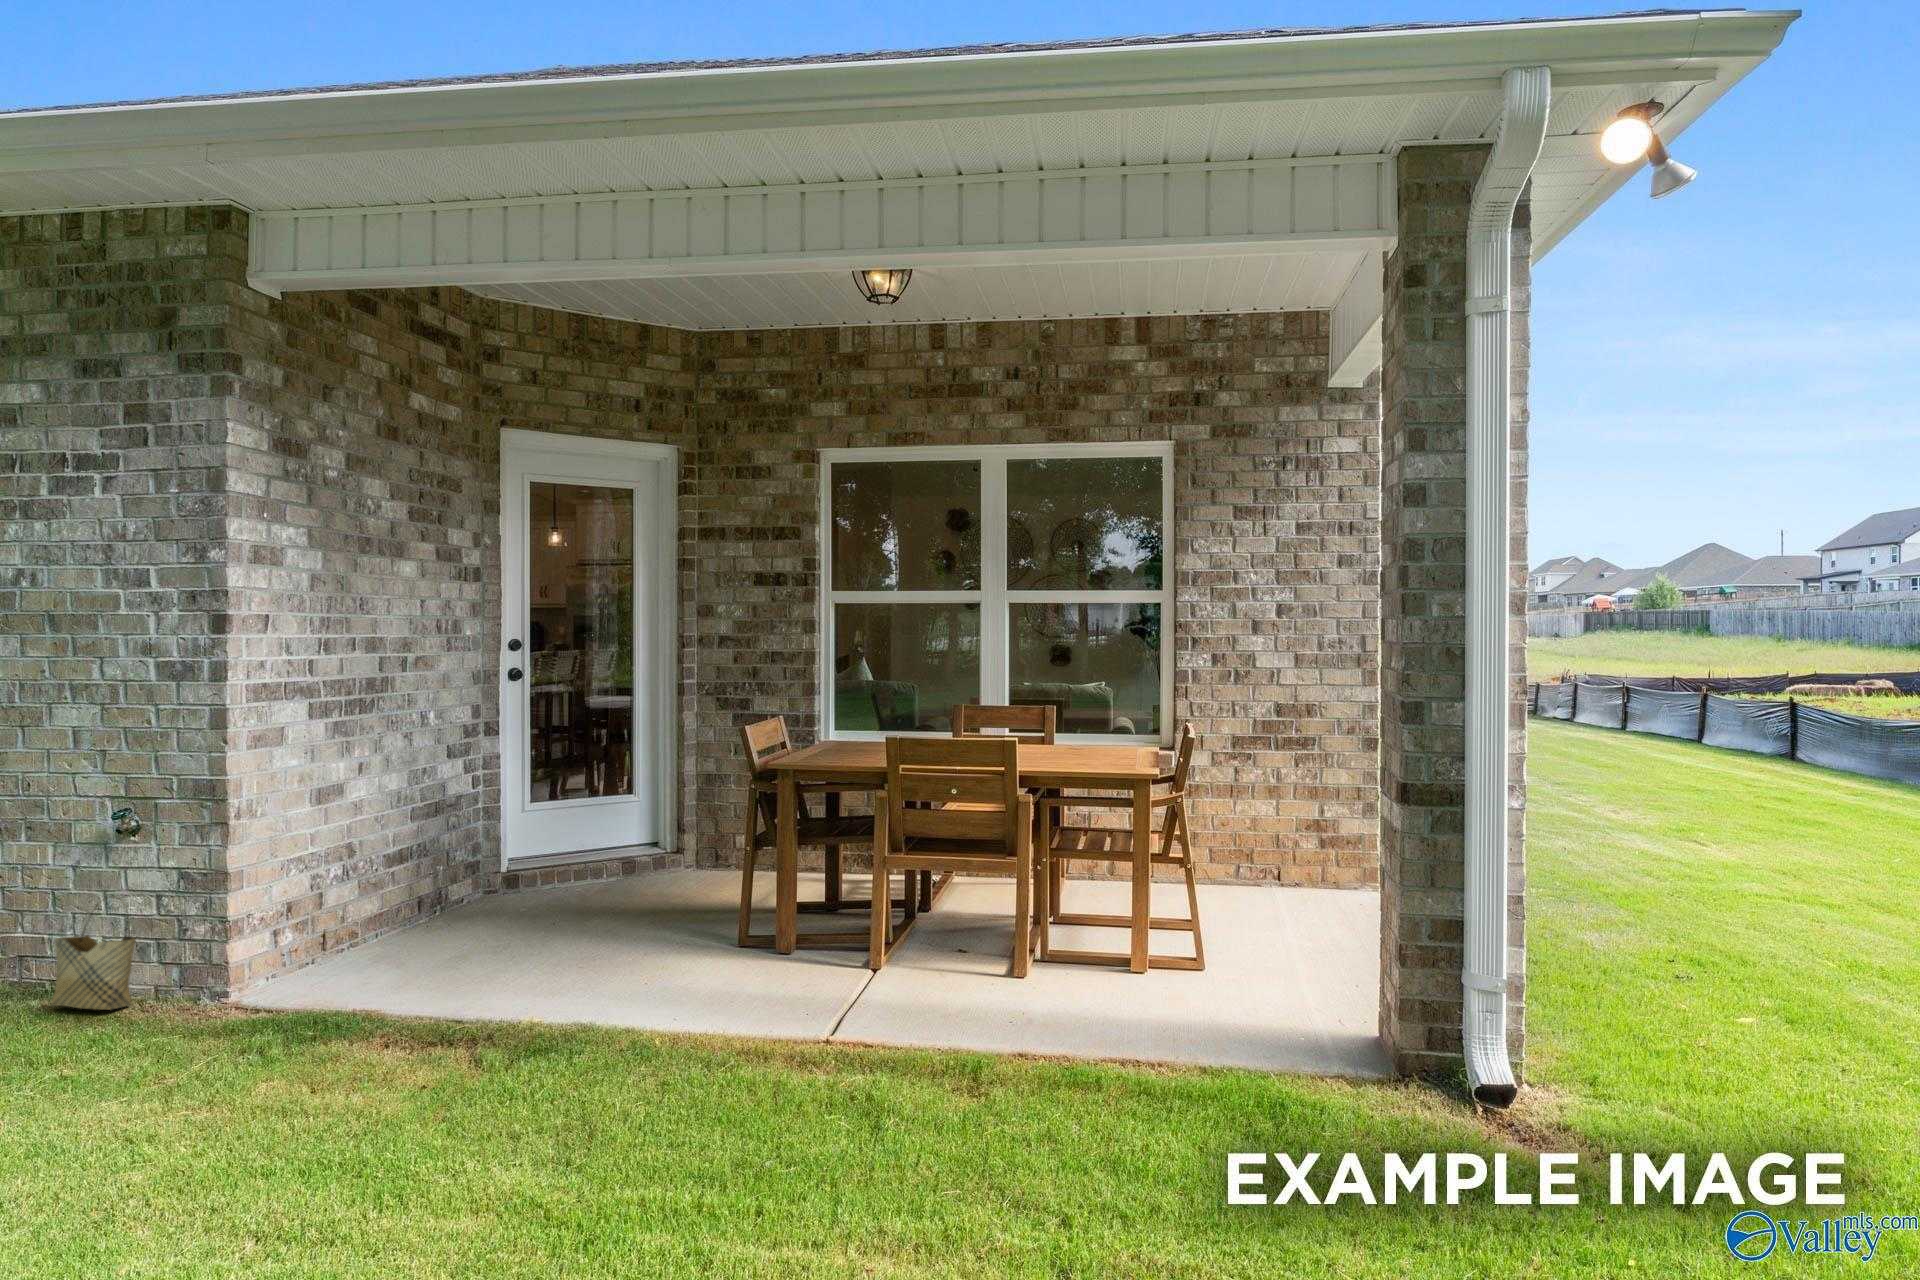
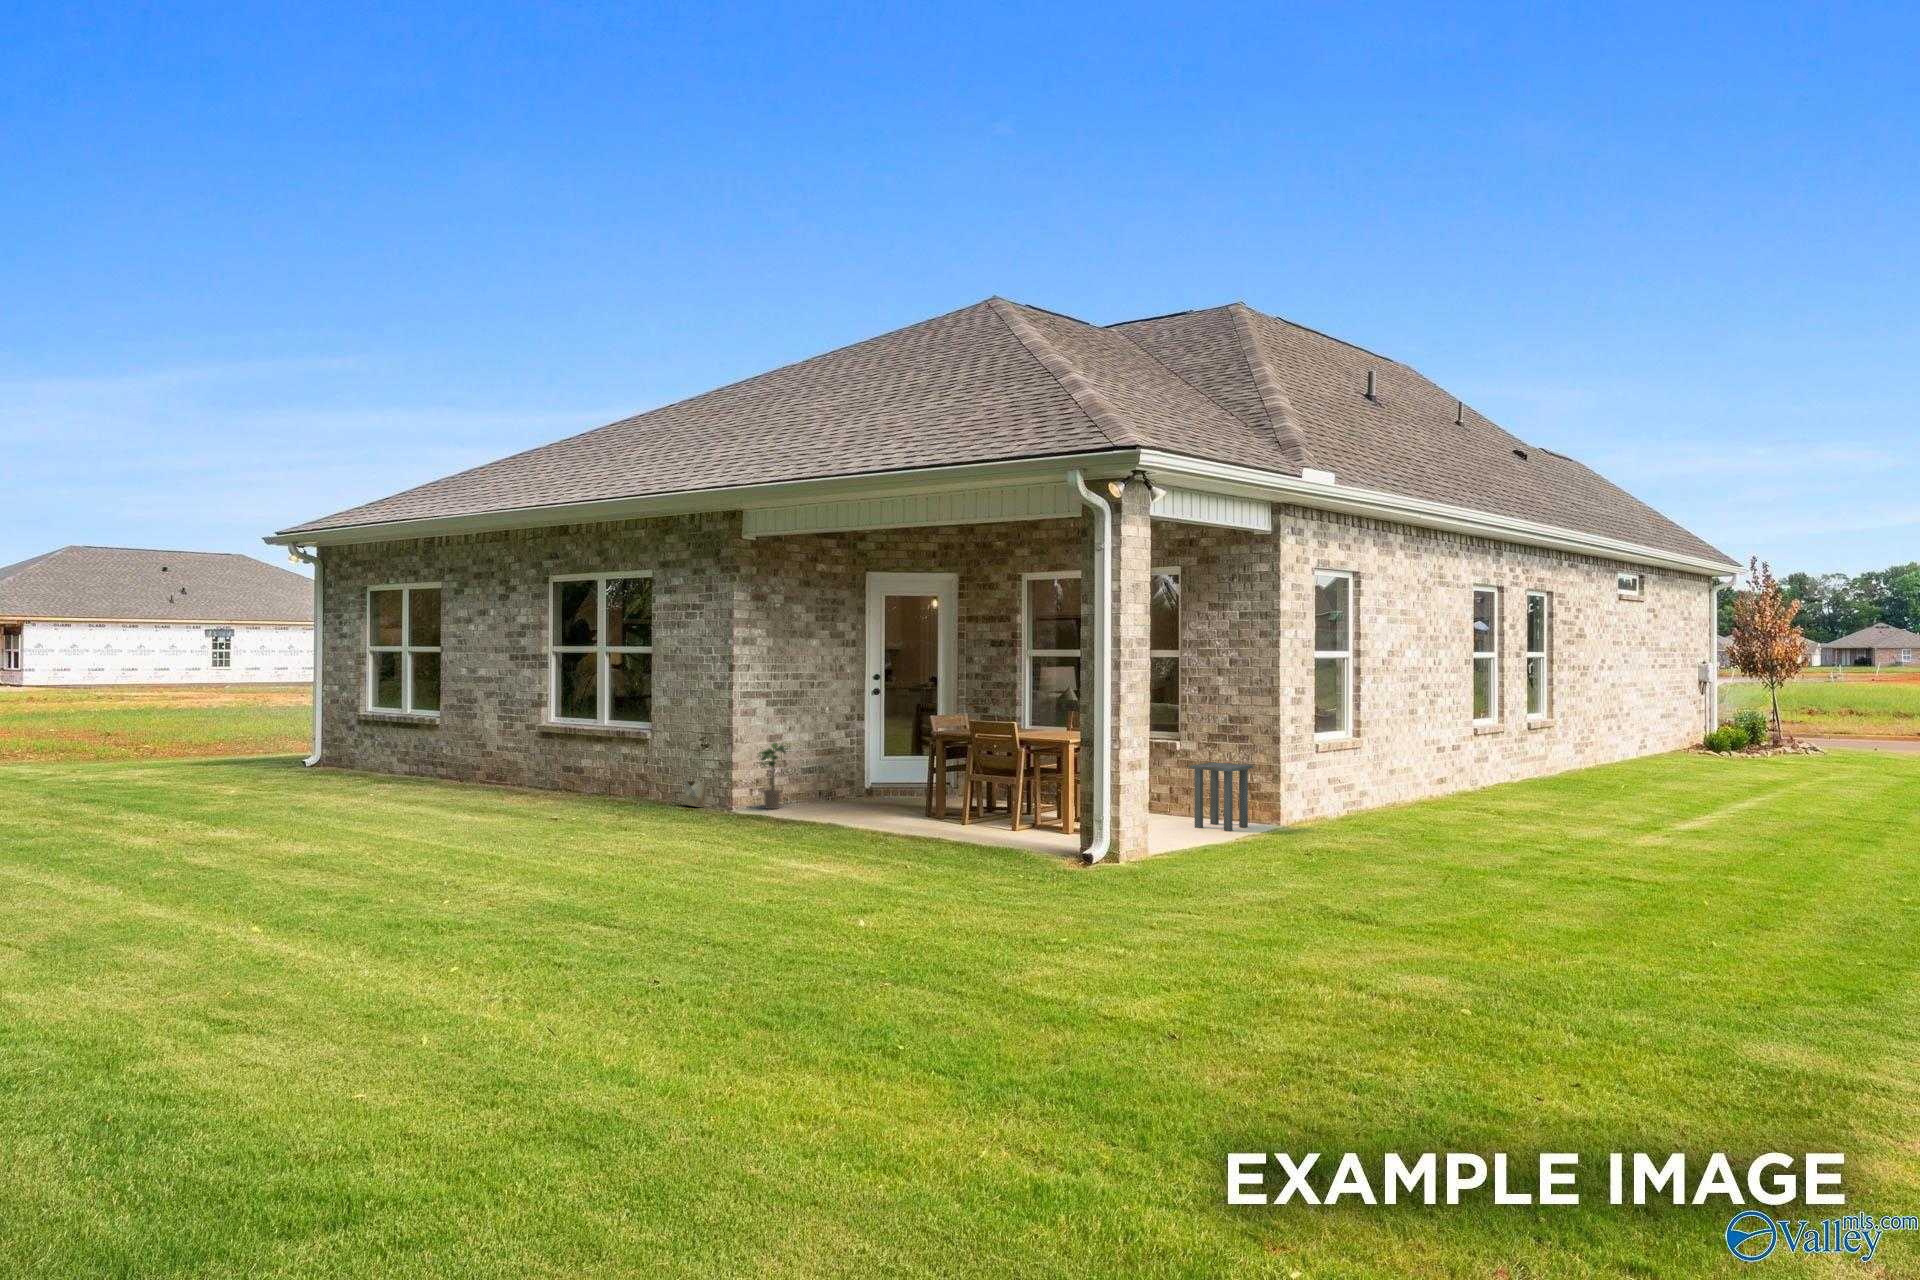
side table: none [1251,786,1350,911] -> present [1189,762,1253,831]
potted plant: none [289,801,393,984] -> present [758,743,788,809]

